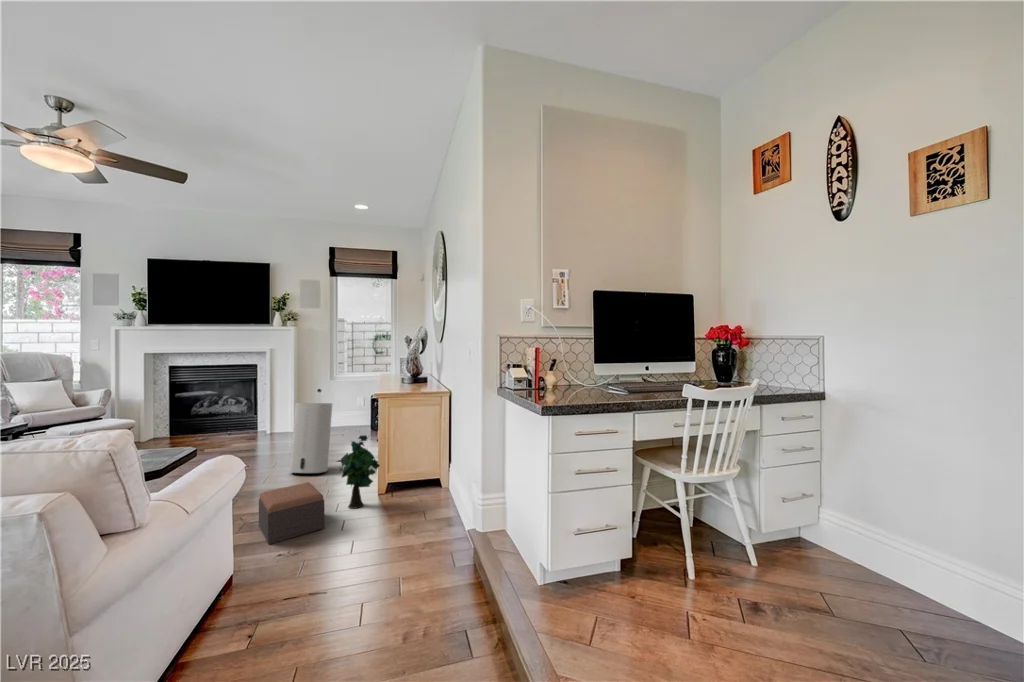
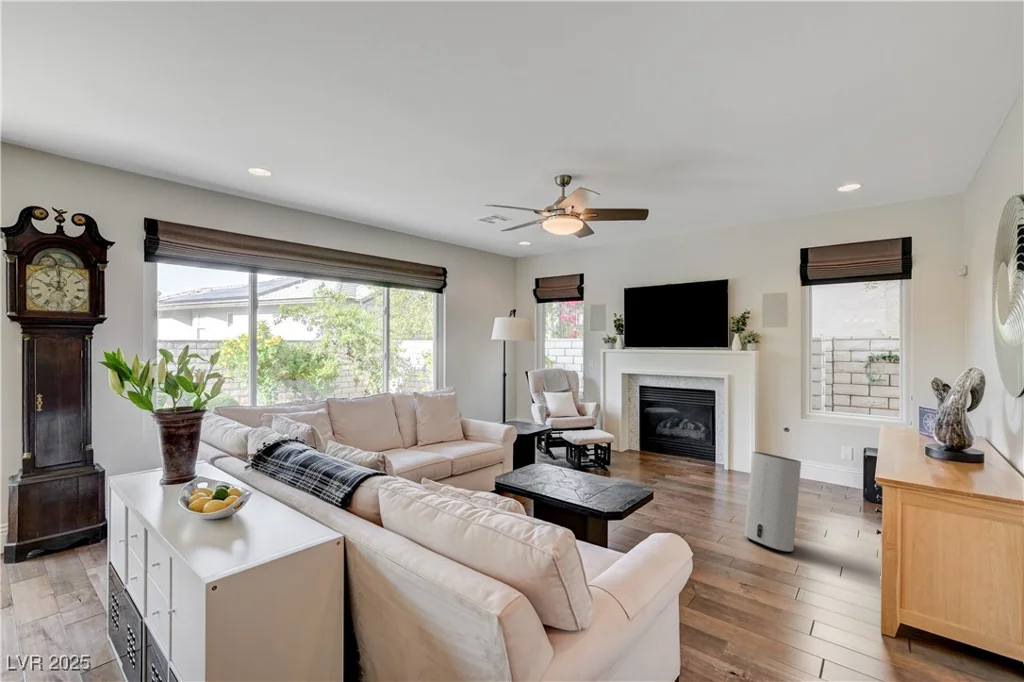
decorative plant: present [337,435,380,509] -> none [803,531,880,641]
footstool: present [259,482,324,544] -> none [703,564,784,651]

